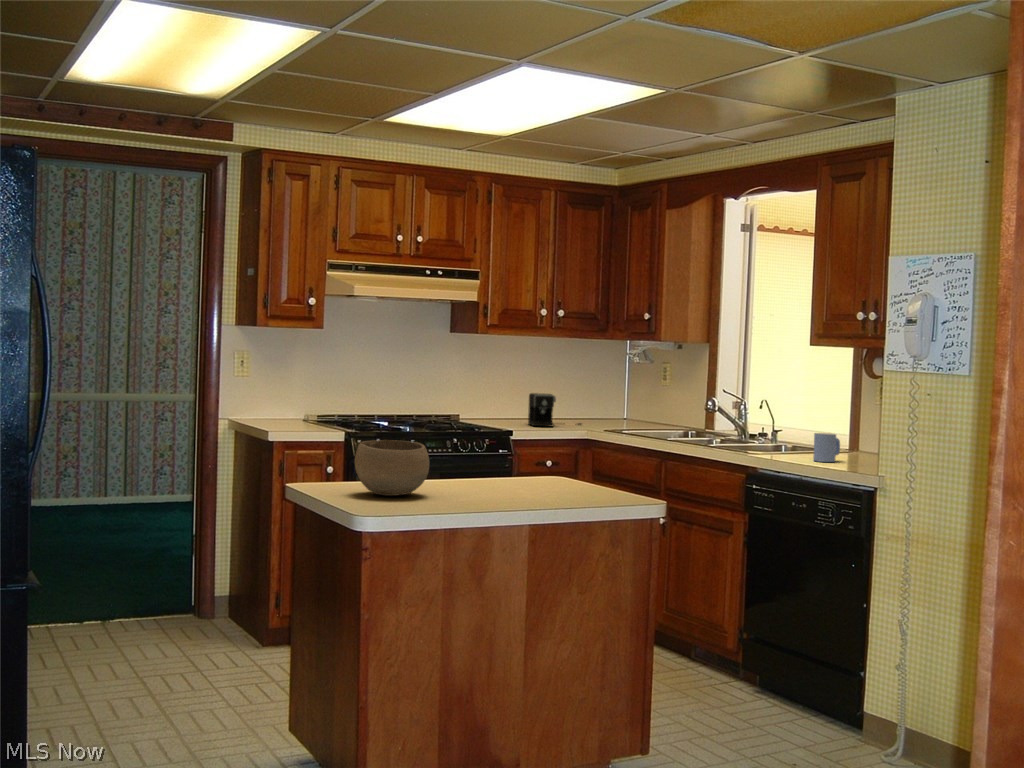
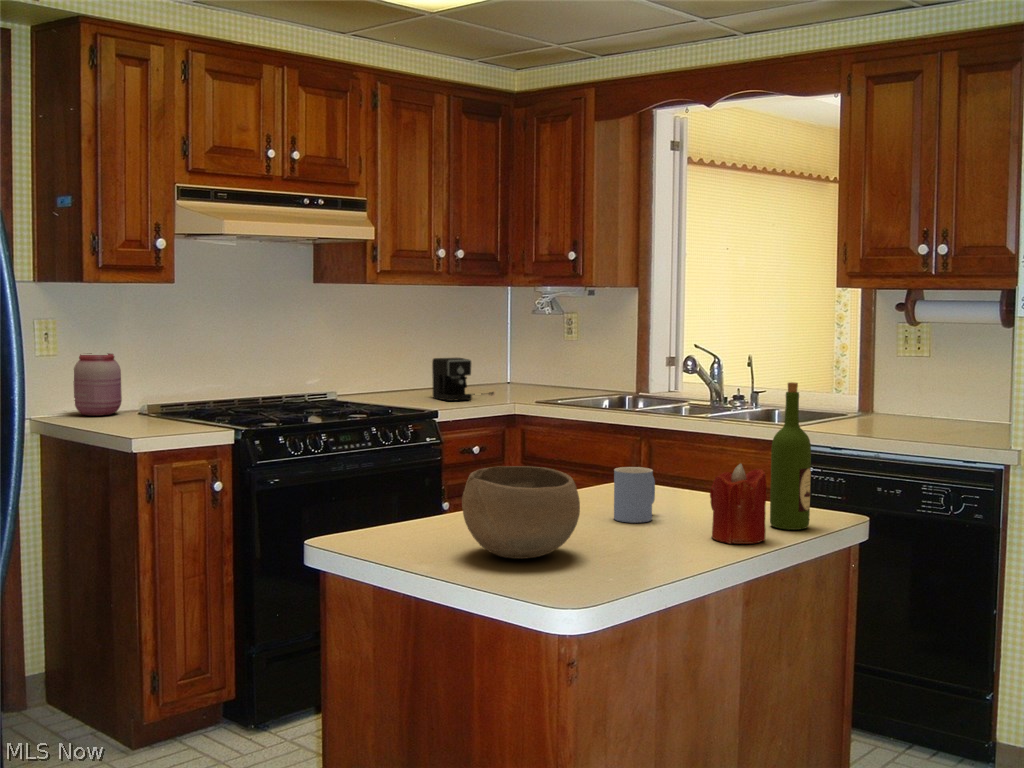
jar: none [260,377,292,420] -> present [74,353,122,416]
wine bottle: none [589,399,618,501] -> present [770,382,811,530]
mug: present [813,433,840,462] -> present [614,467,655,523]
candle: none [531,449,567,503] -> present [710,464,767,544]

